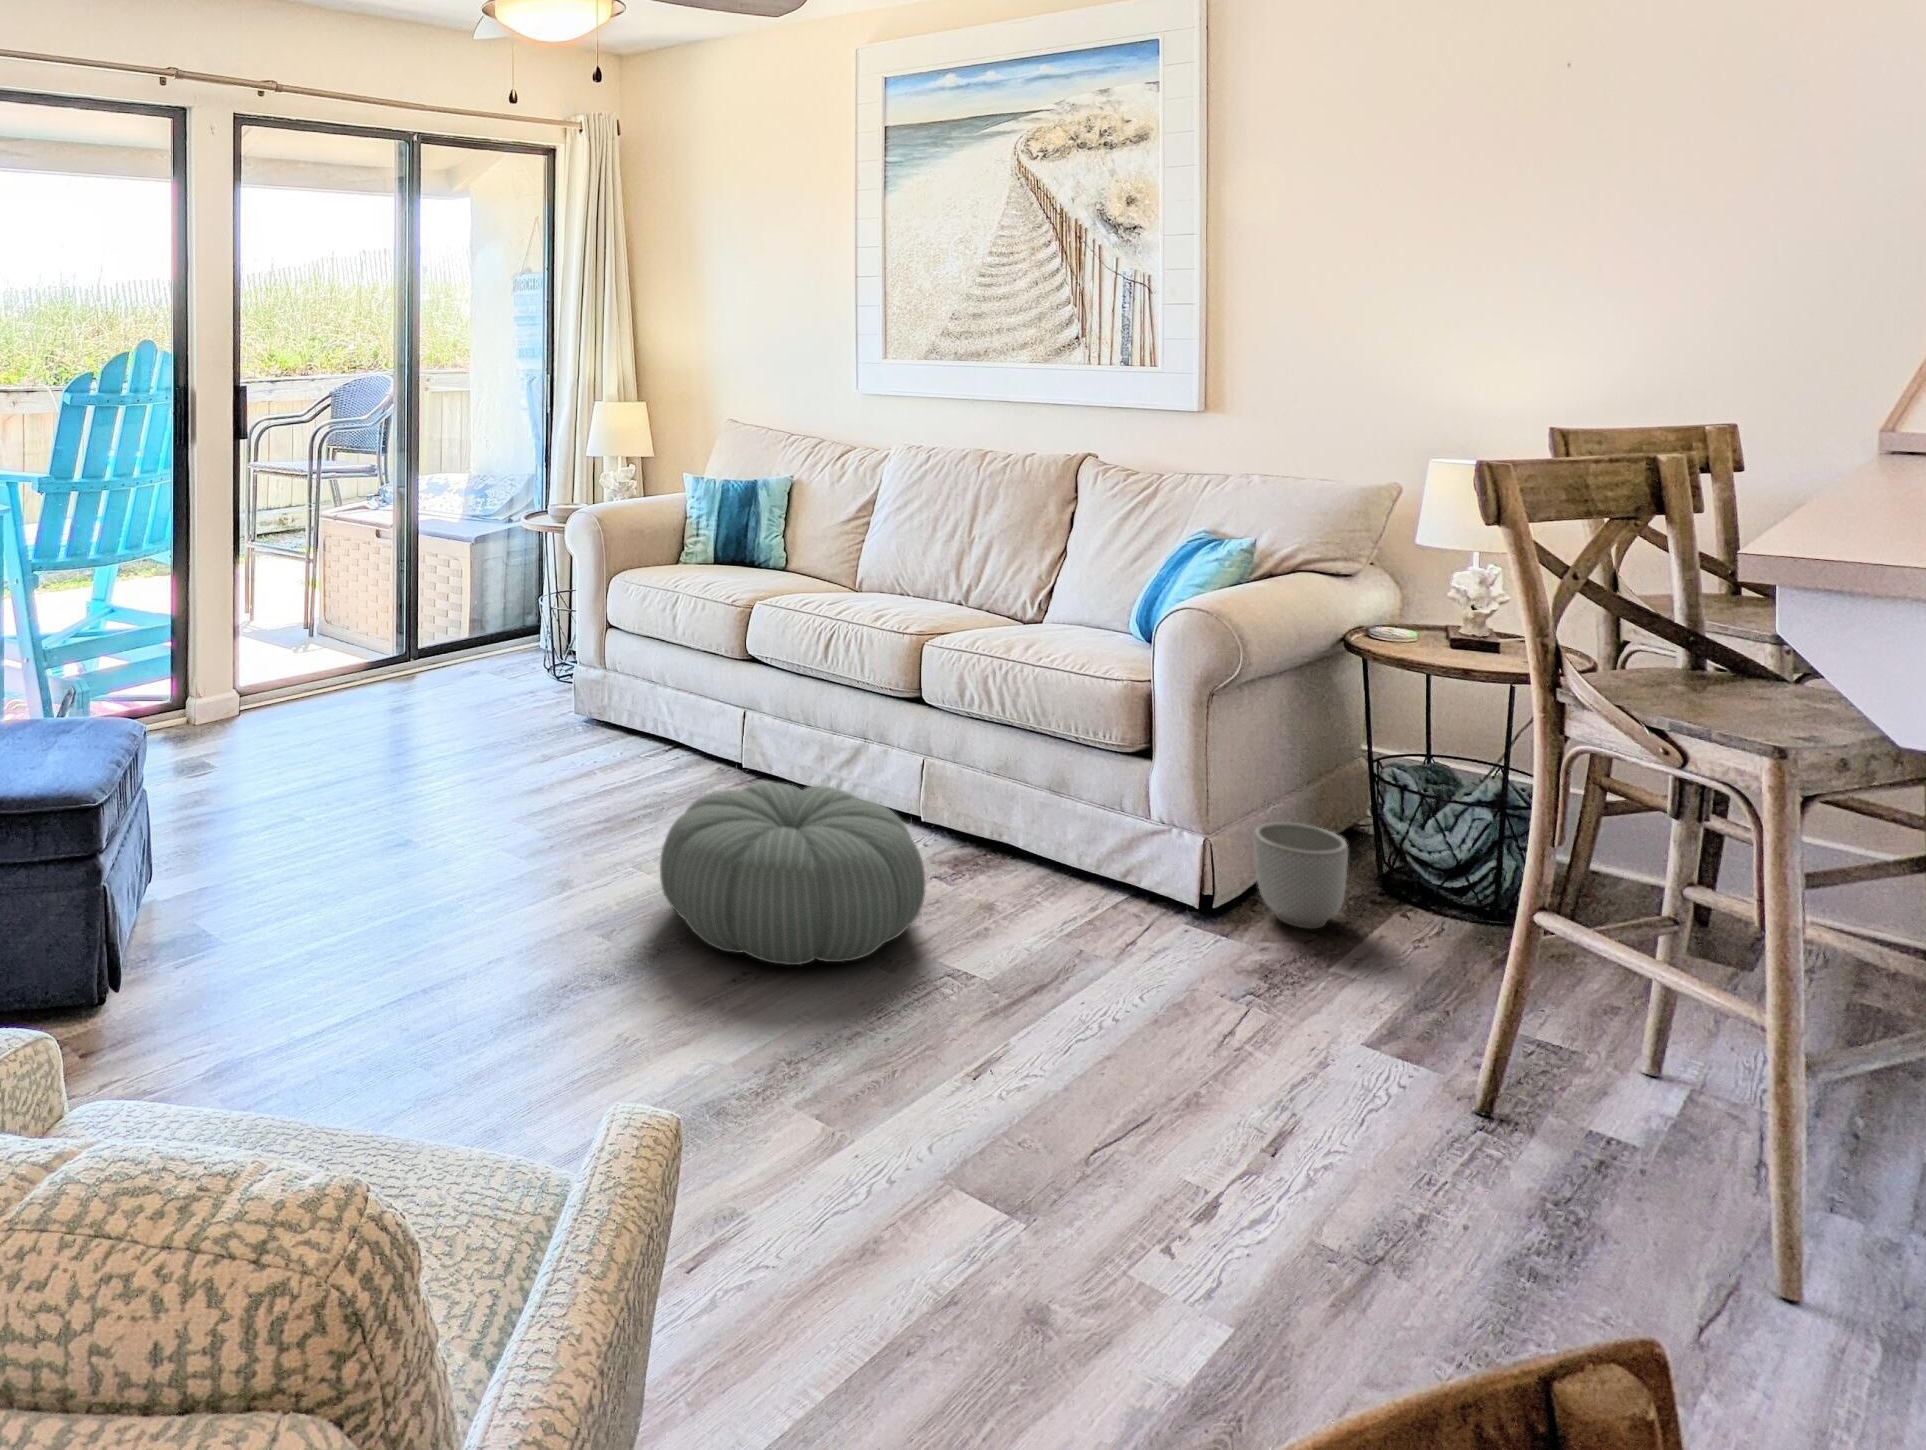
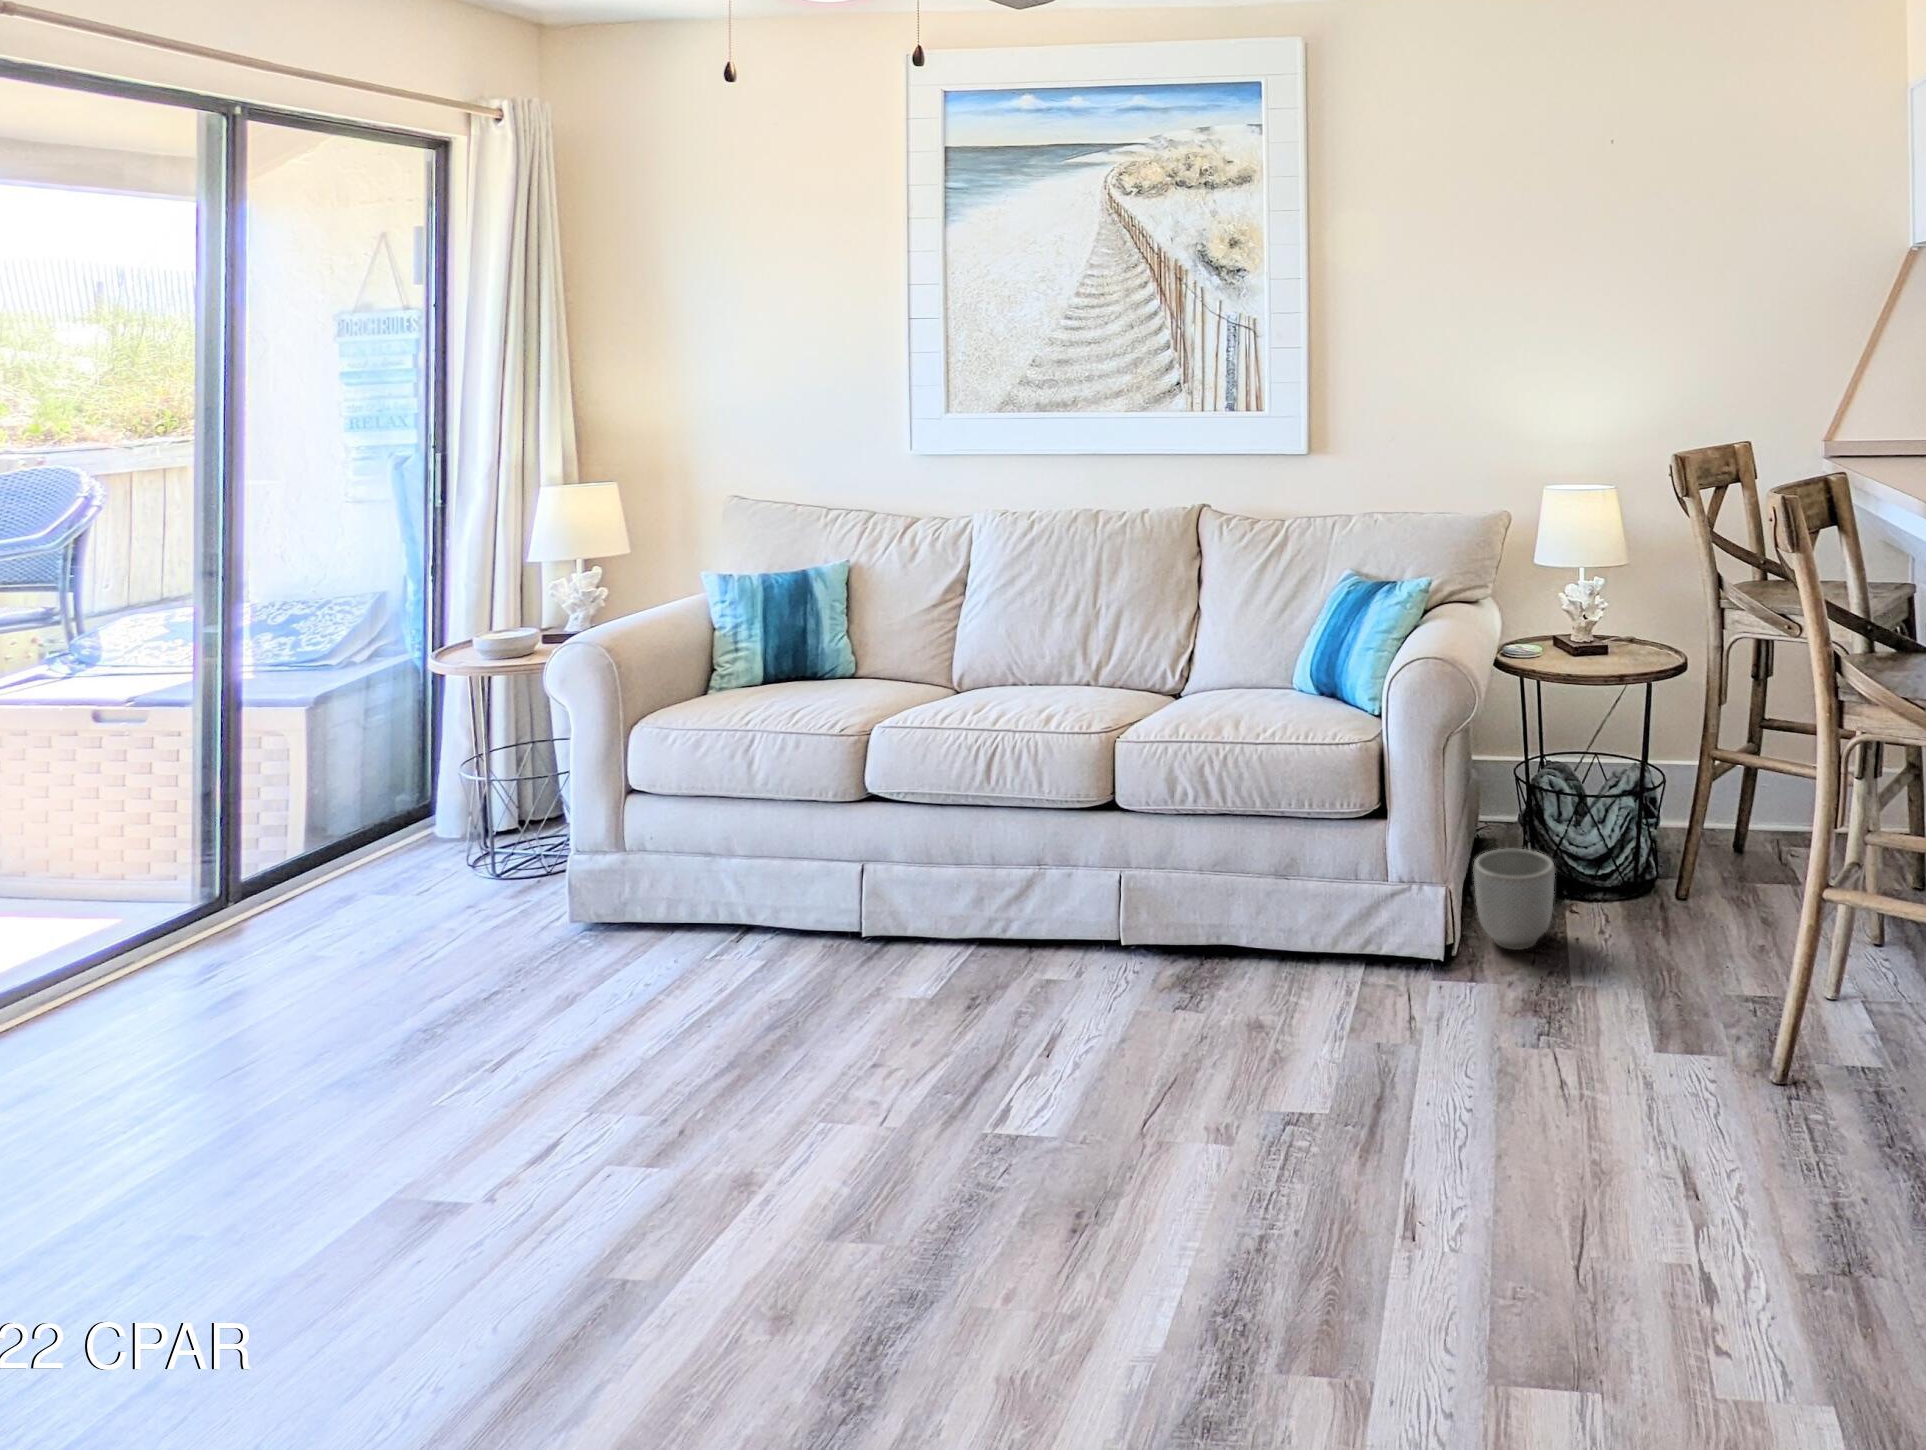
pouf: present [660,783,925,965] -> none [915,939,1237,1191]

